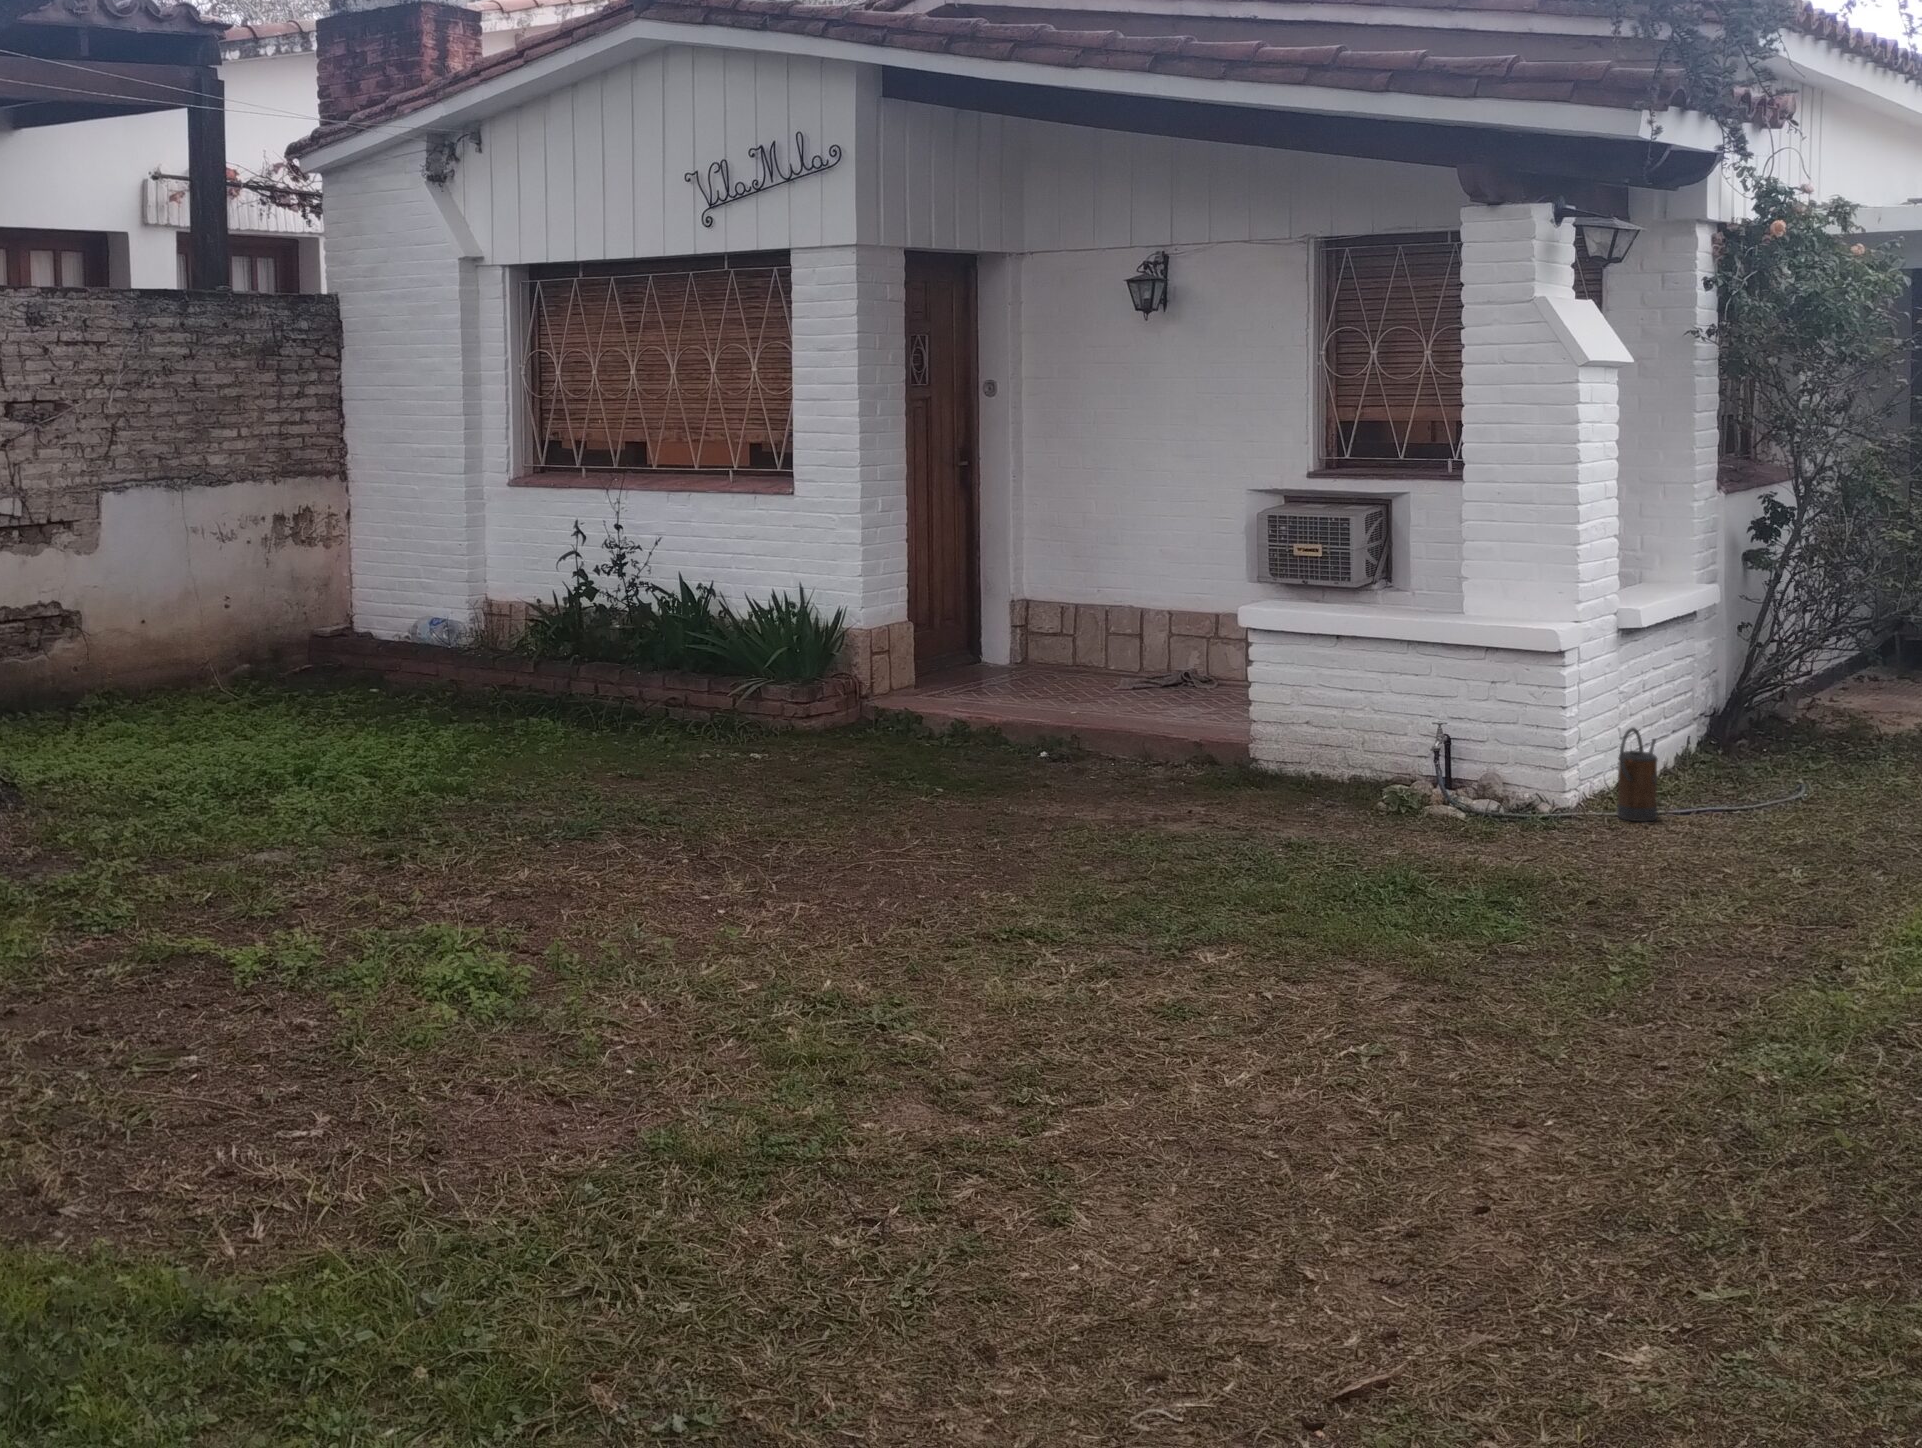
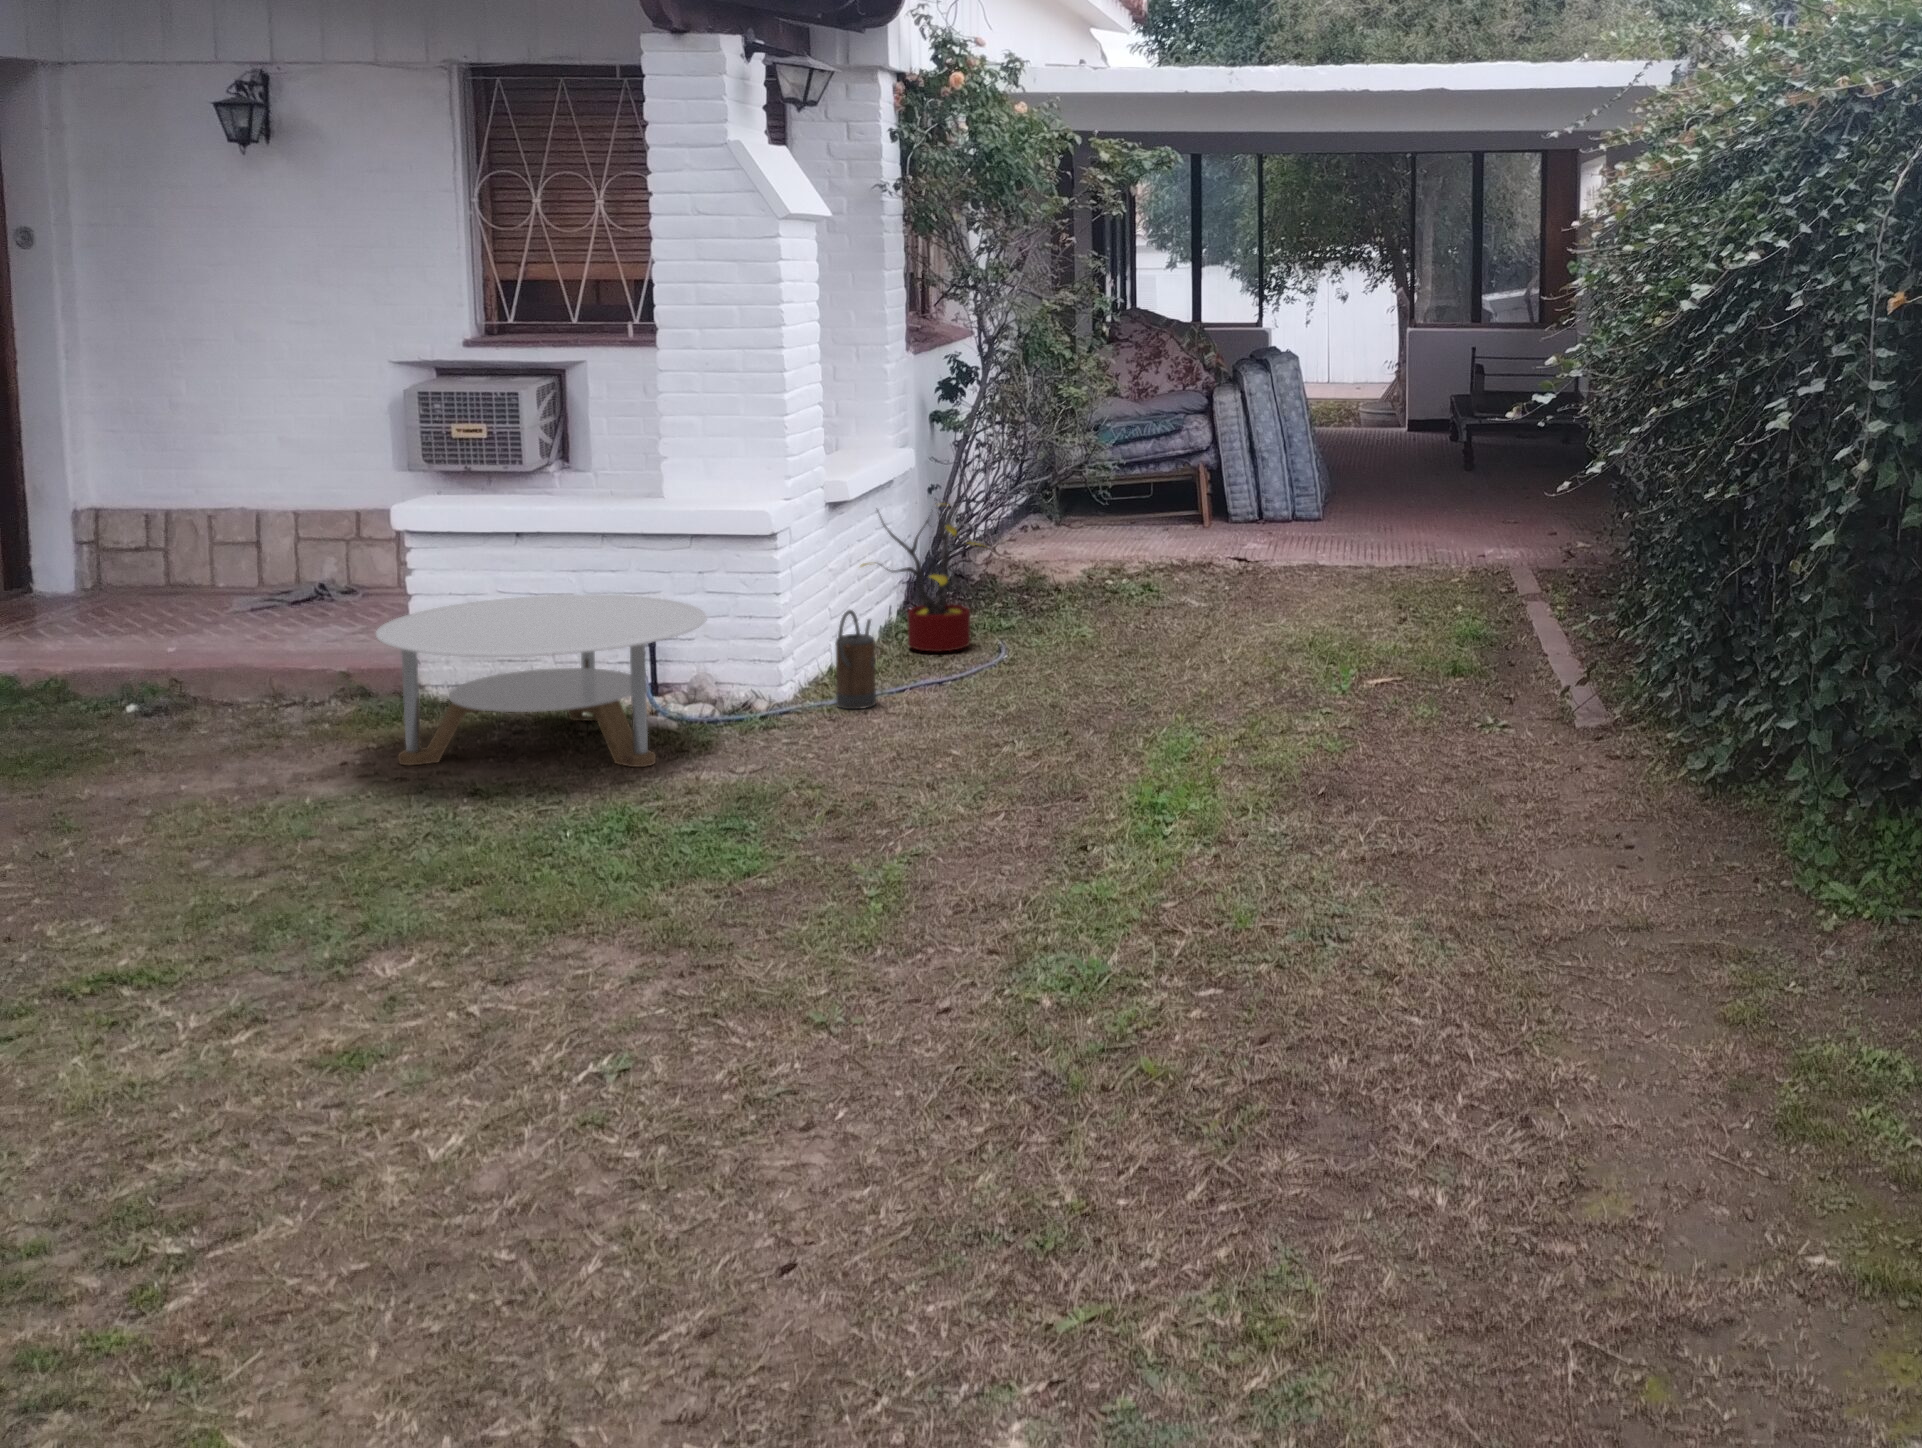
decorative plant: none [1651,626,1797,781] -> present [860,503,981,651]
round table: none [1220,692,1496,845] -> present [376,595,707,767]

